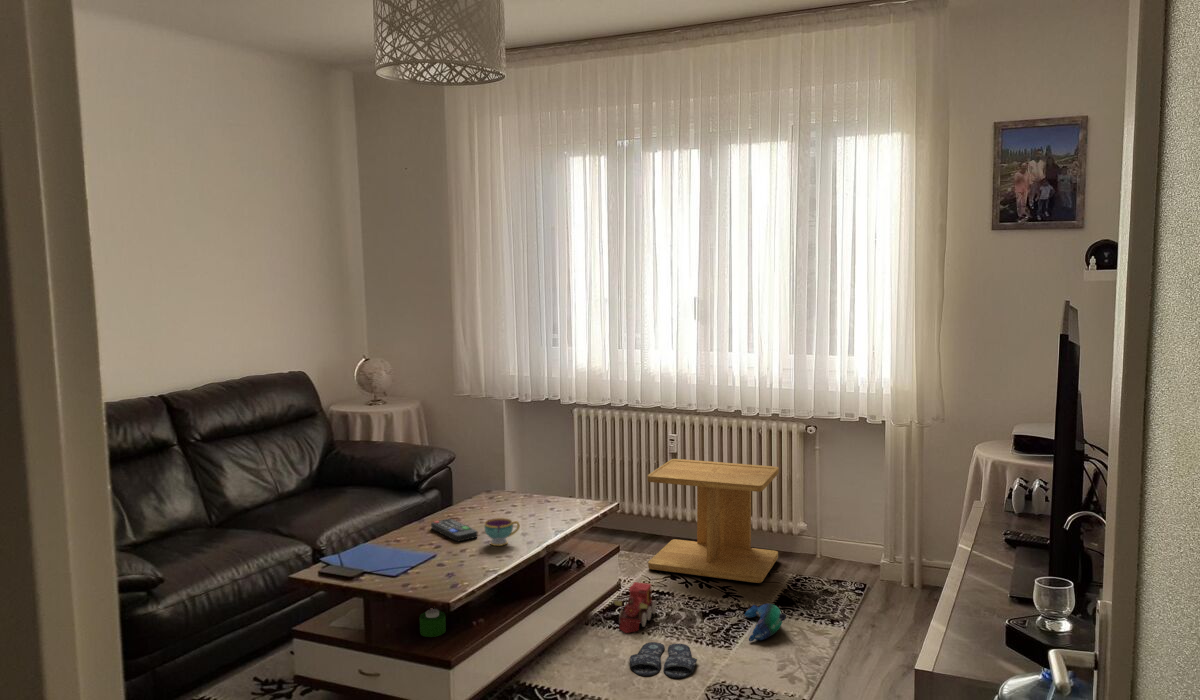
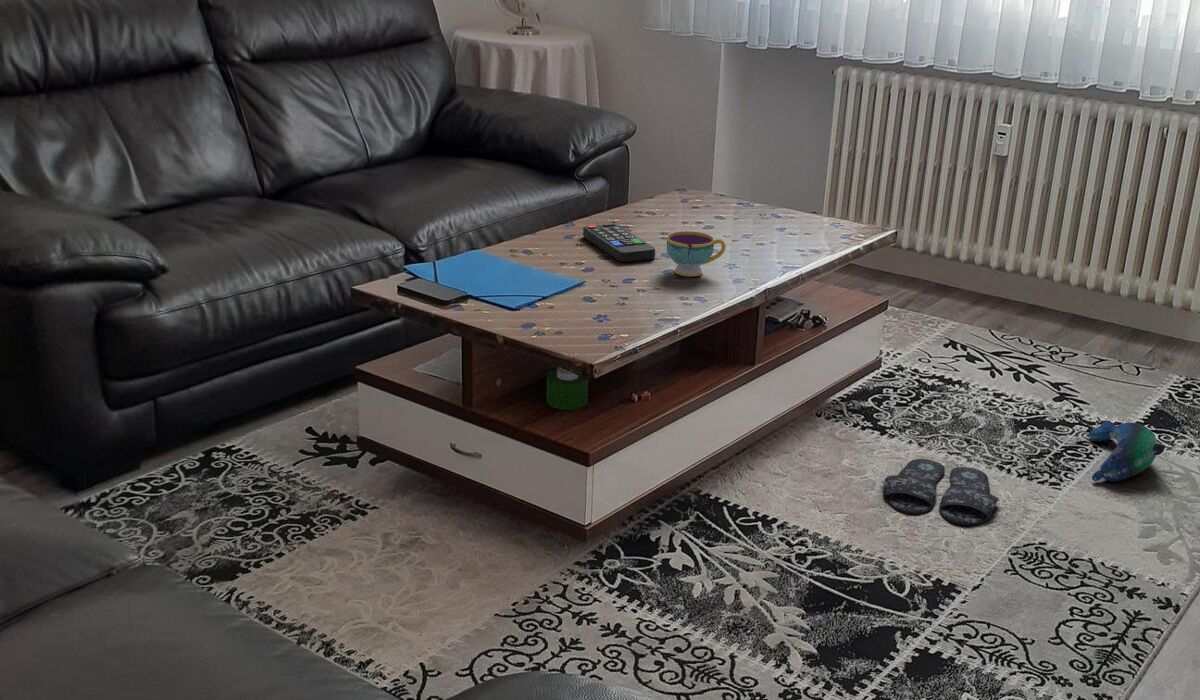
side table: present [648,459,779,583] -> none [931,164,1188,385]
toy train: present [614,582,656,633] -> none [869,359,939,438]

